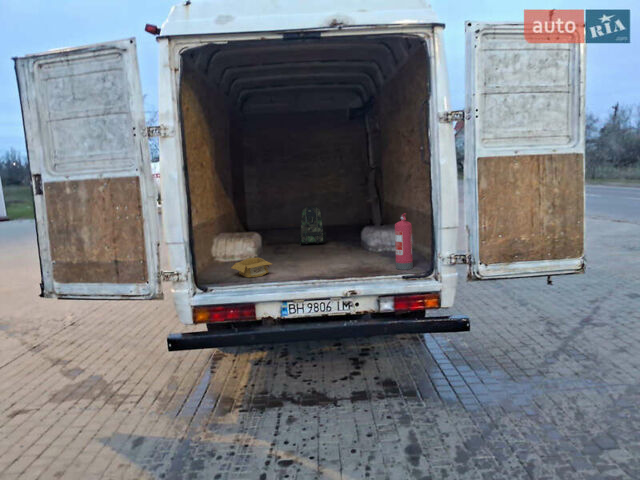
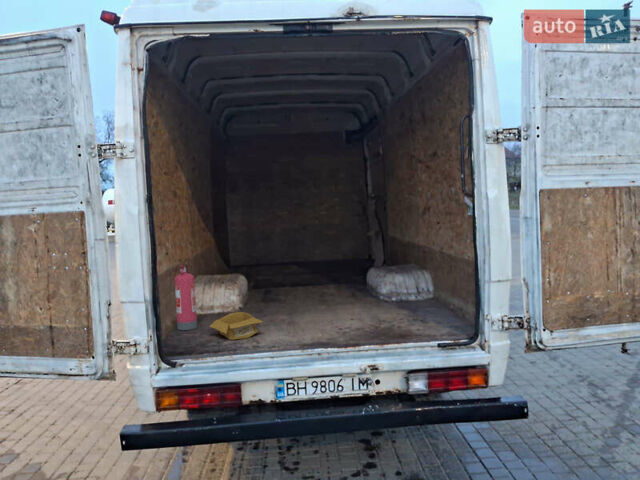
backpack: present [298,206,326,244] -> none [291,244,324,291]
fire extinguisher: present [395,213,413,270] -> present [175,265,197,330]

